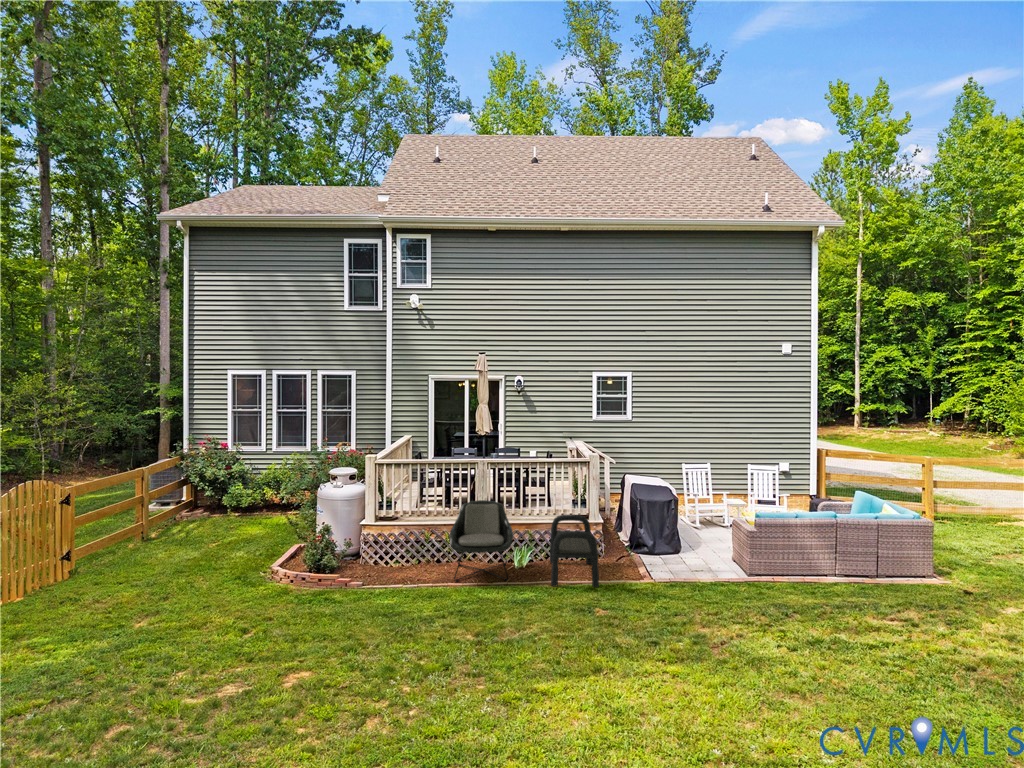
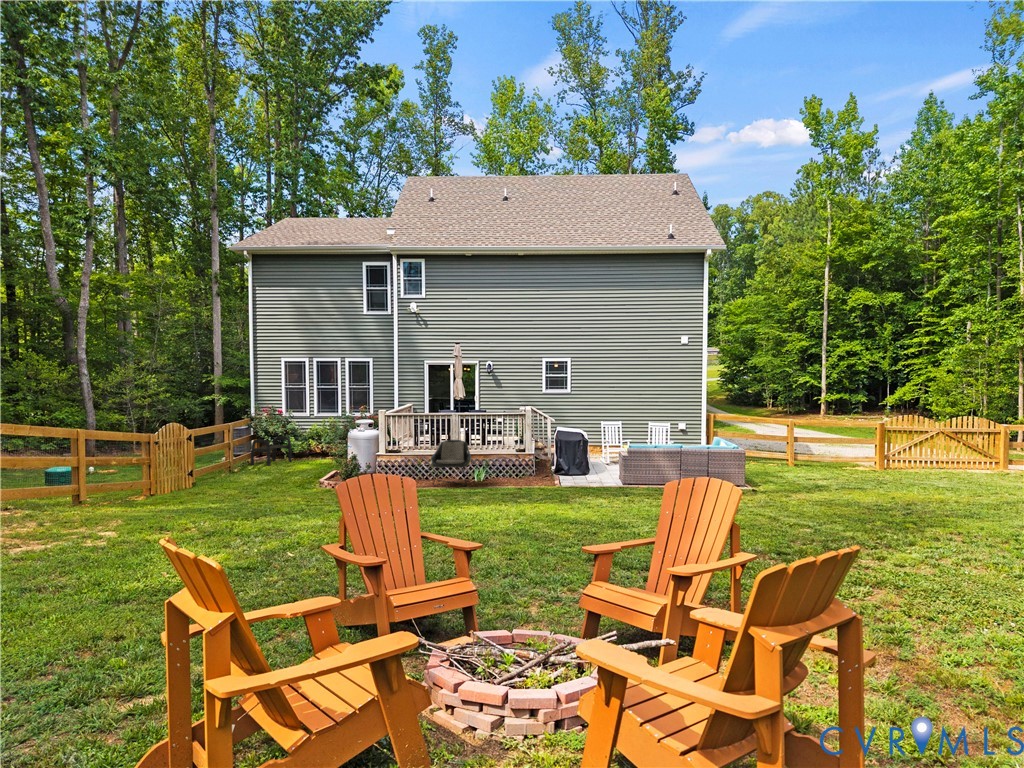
bench: present [550,515,599,587] -> present [251,436,292,466]

